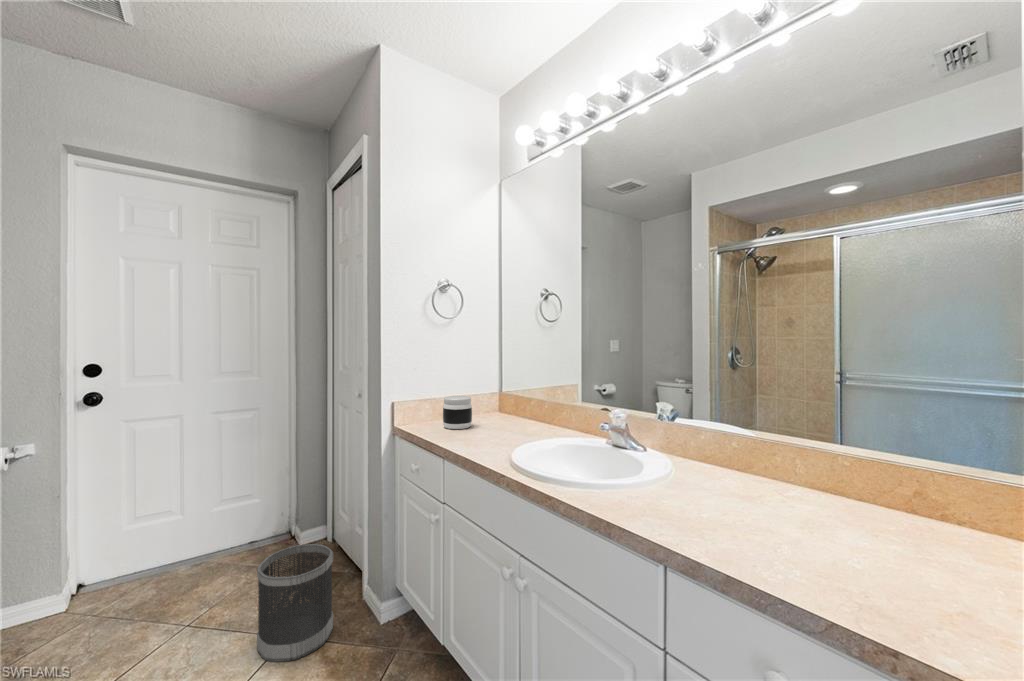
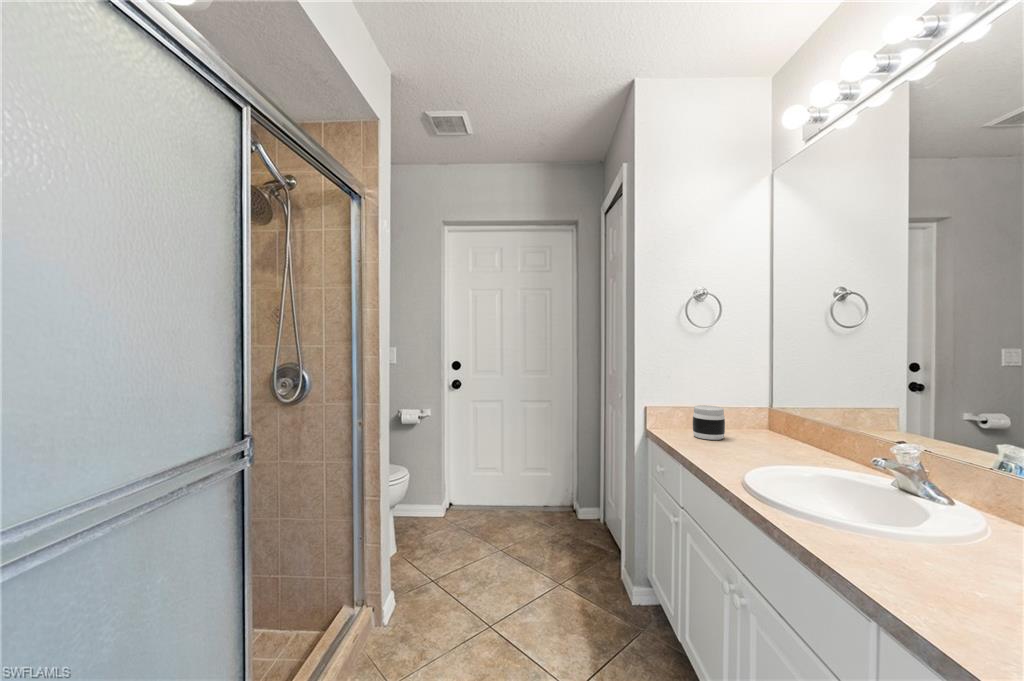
wastebasket: present [257,544,333,662] -> none [538,514,594,604]

